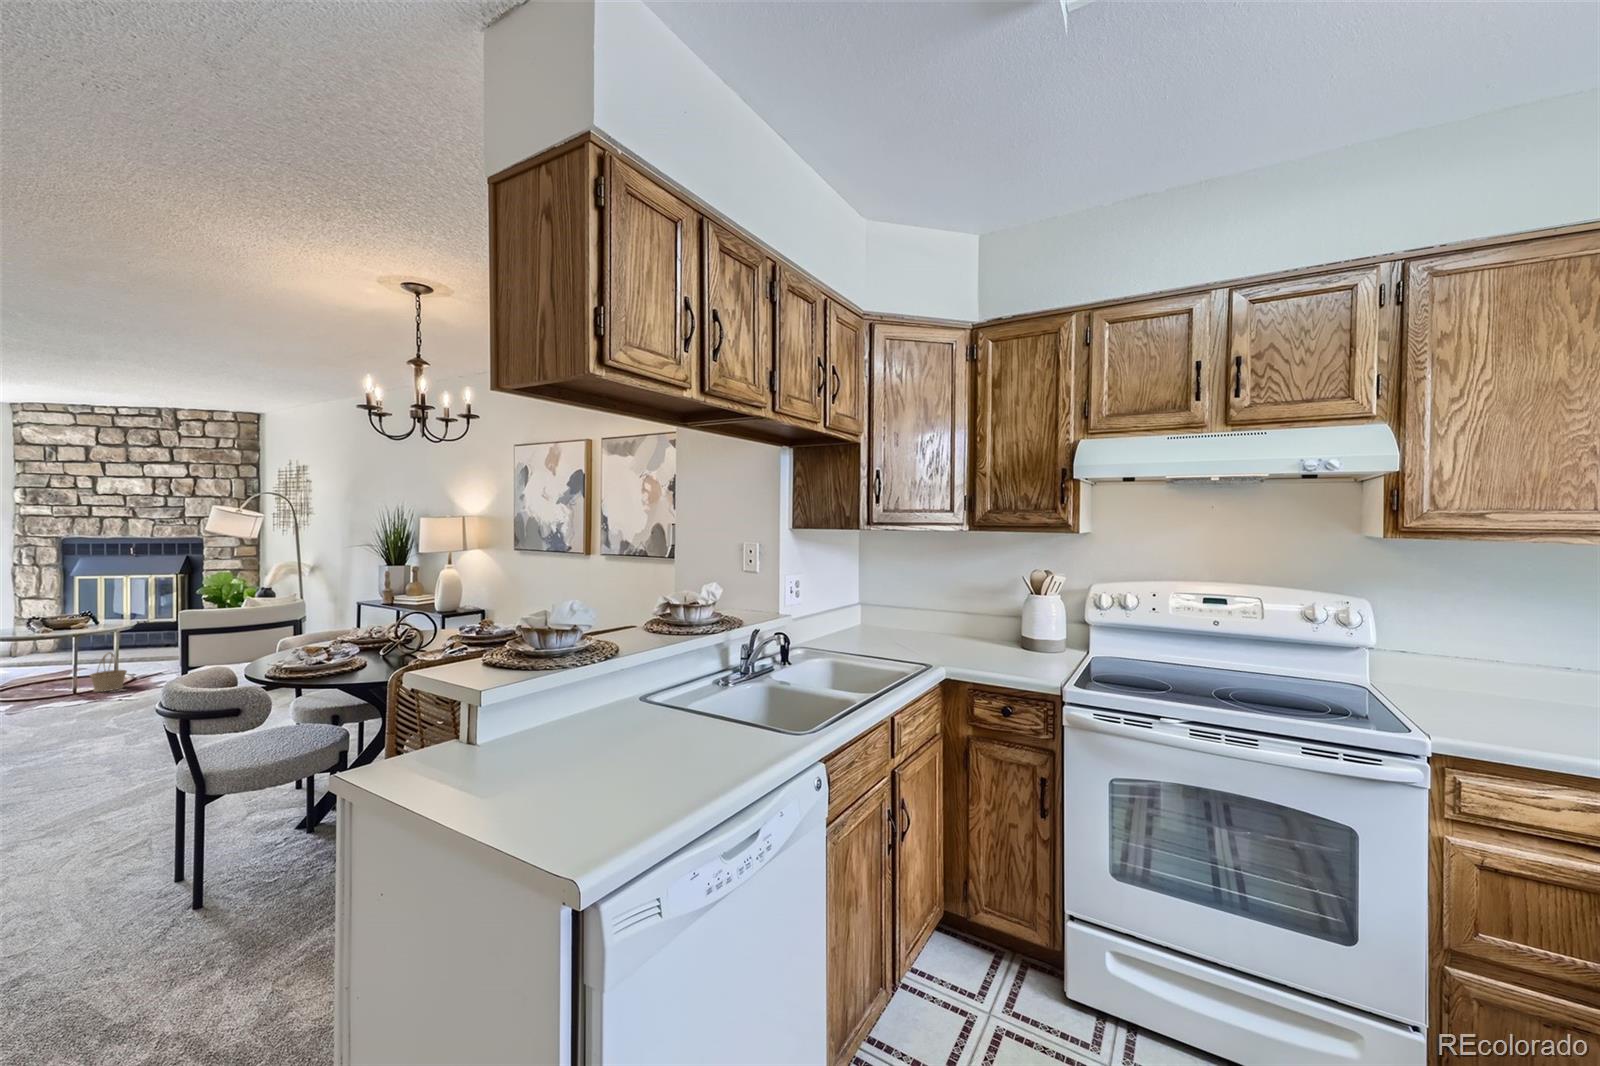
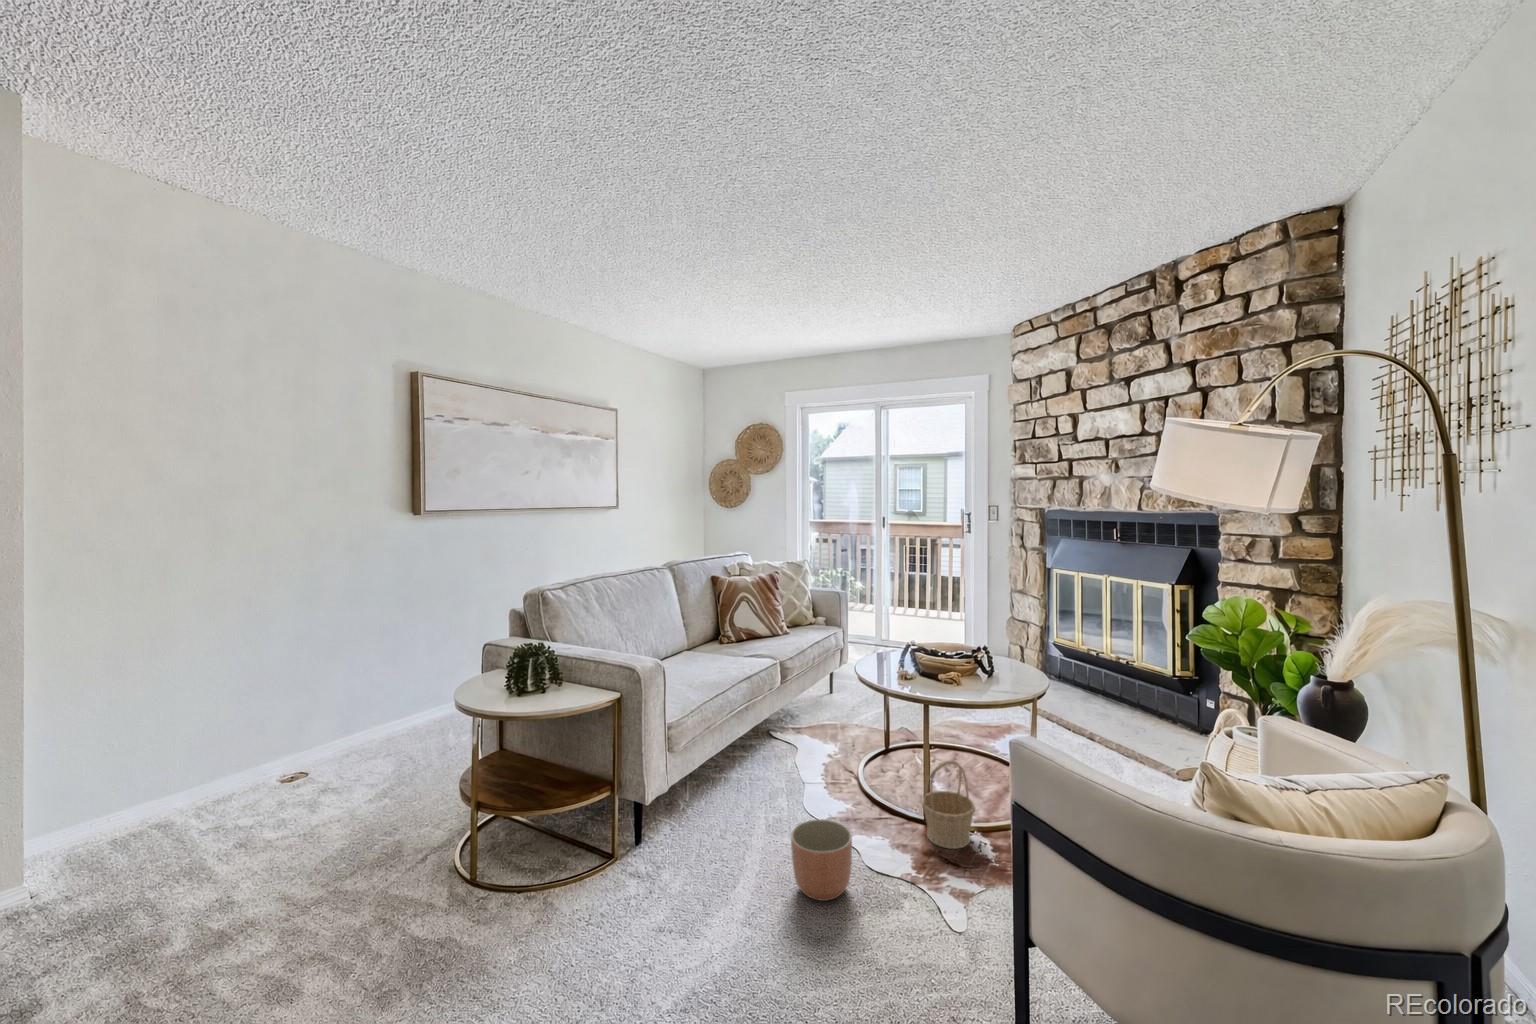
planter: none [49,679,93,711] -> present [791,819,852,901]

